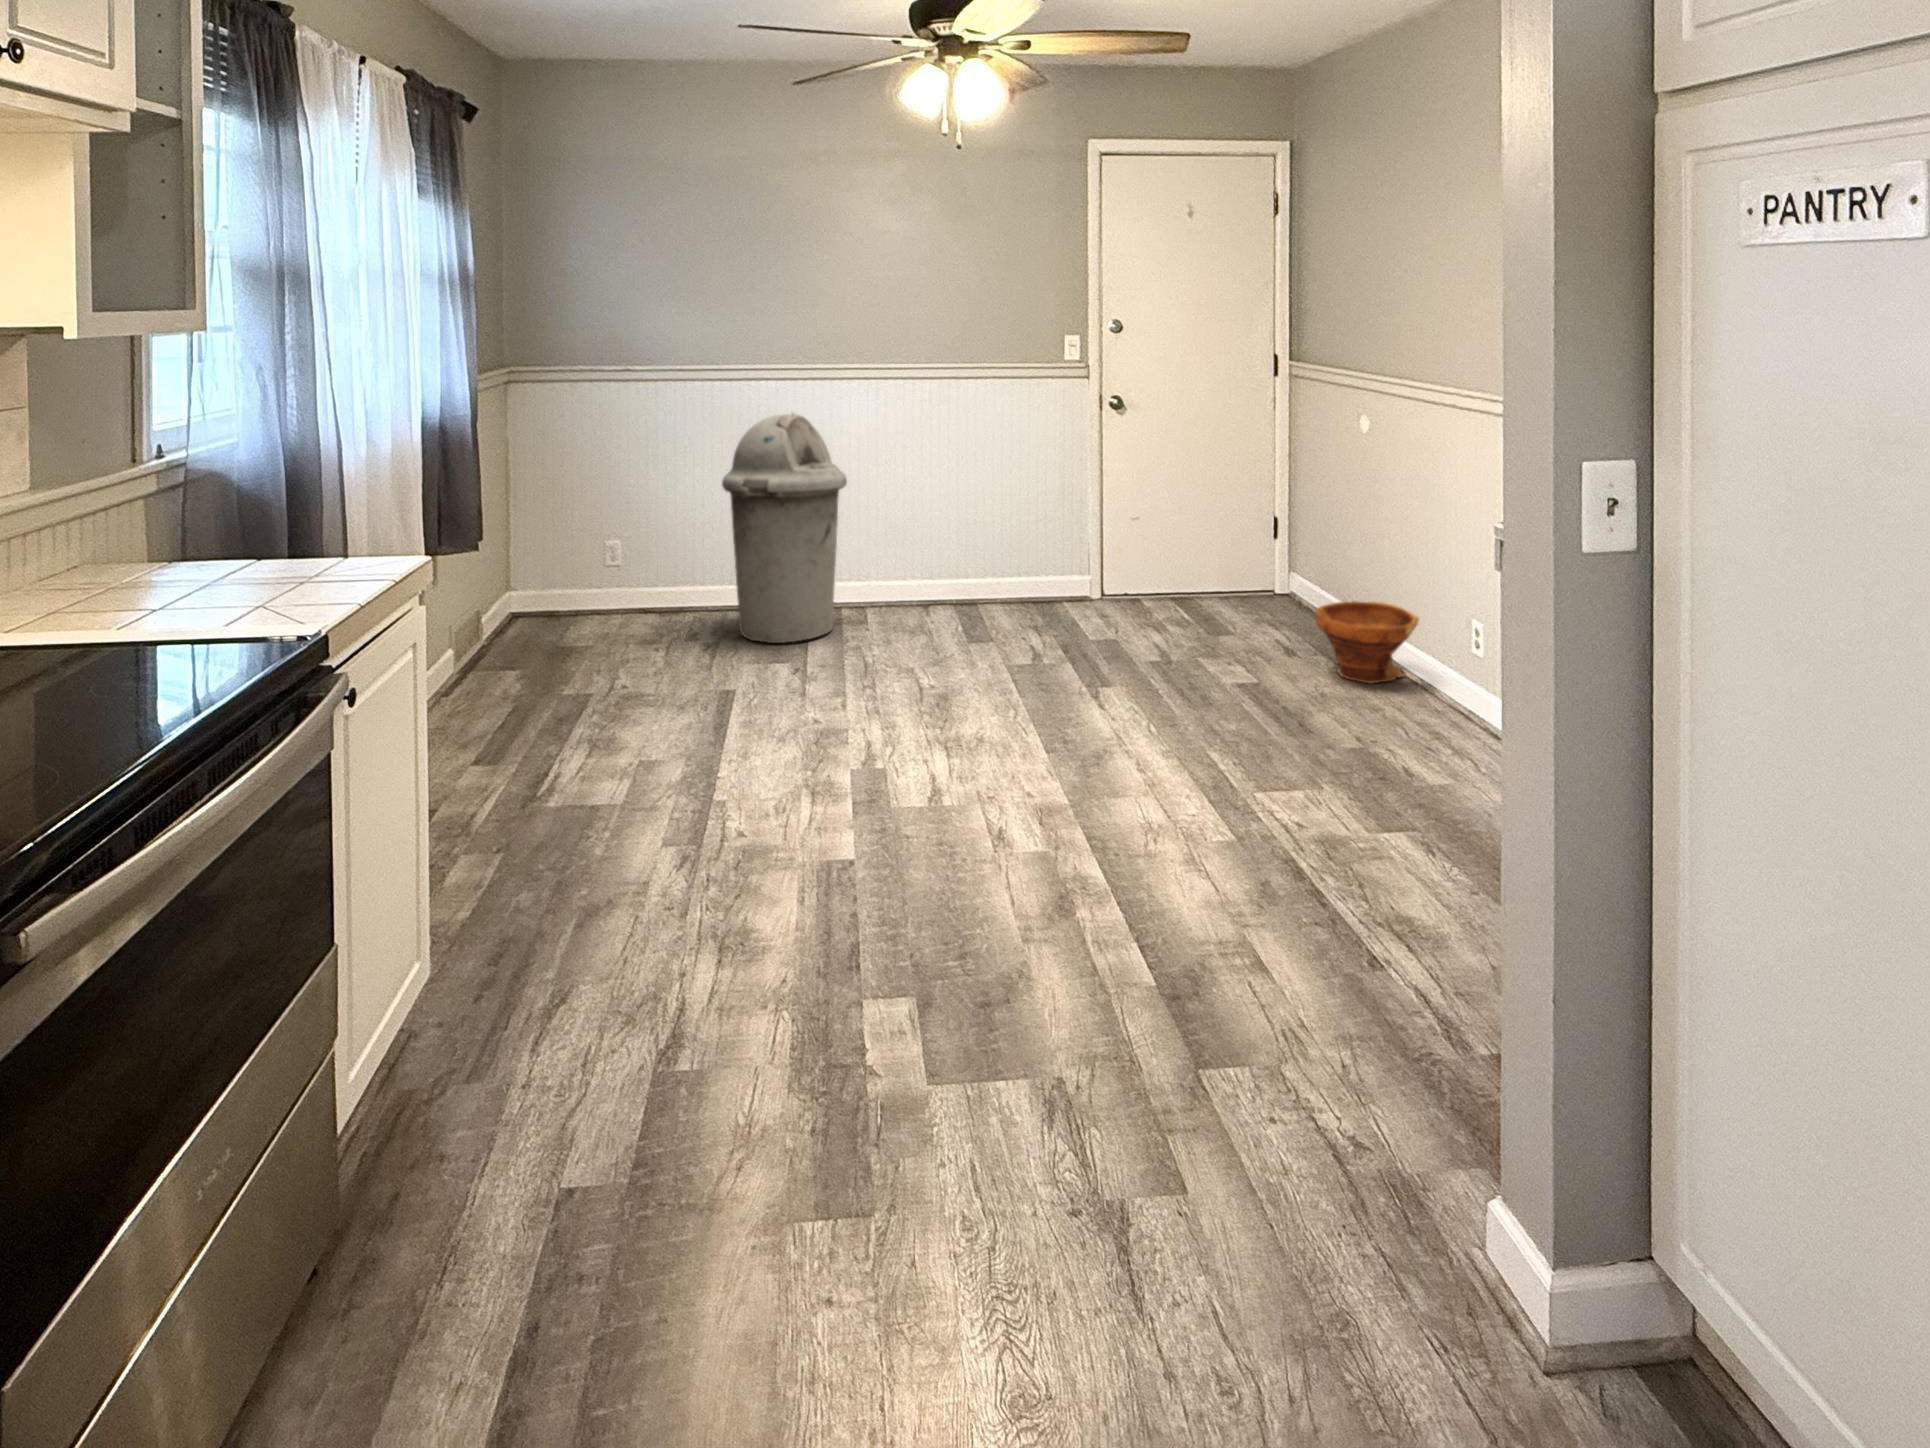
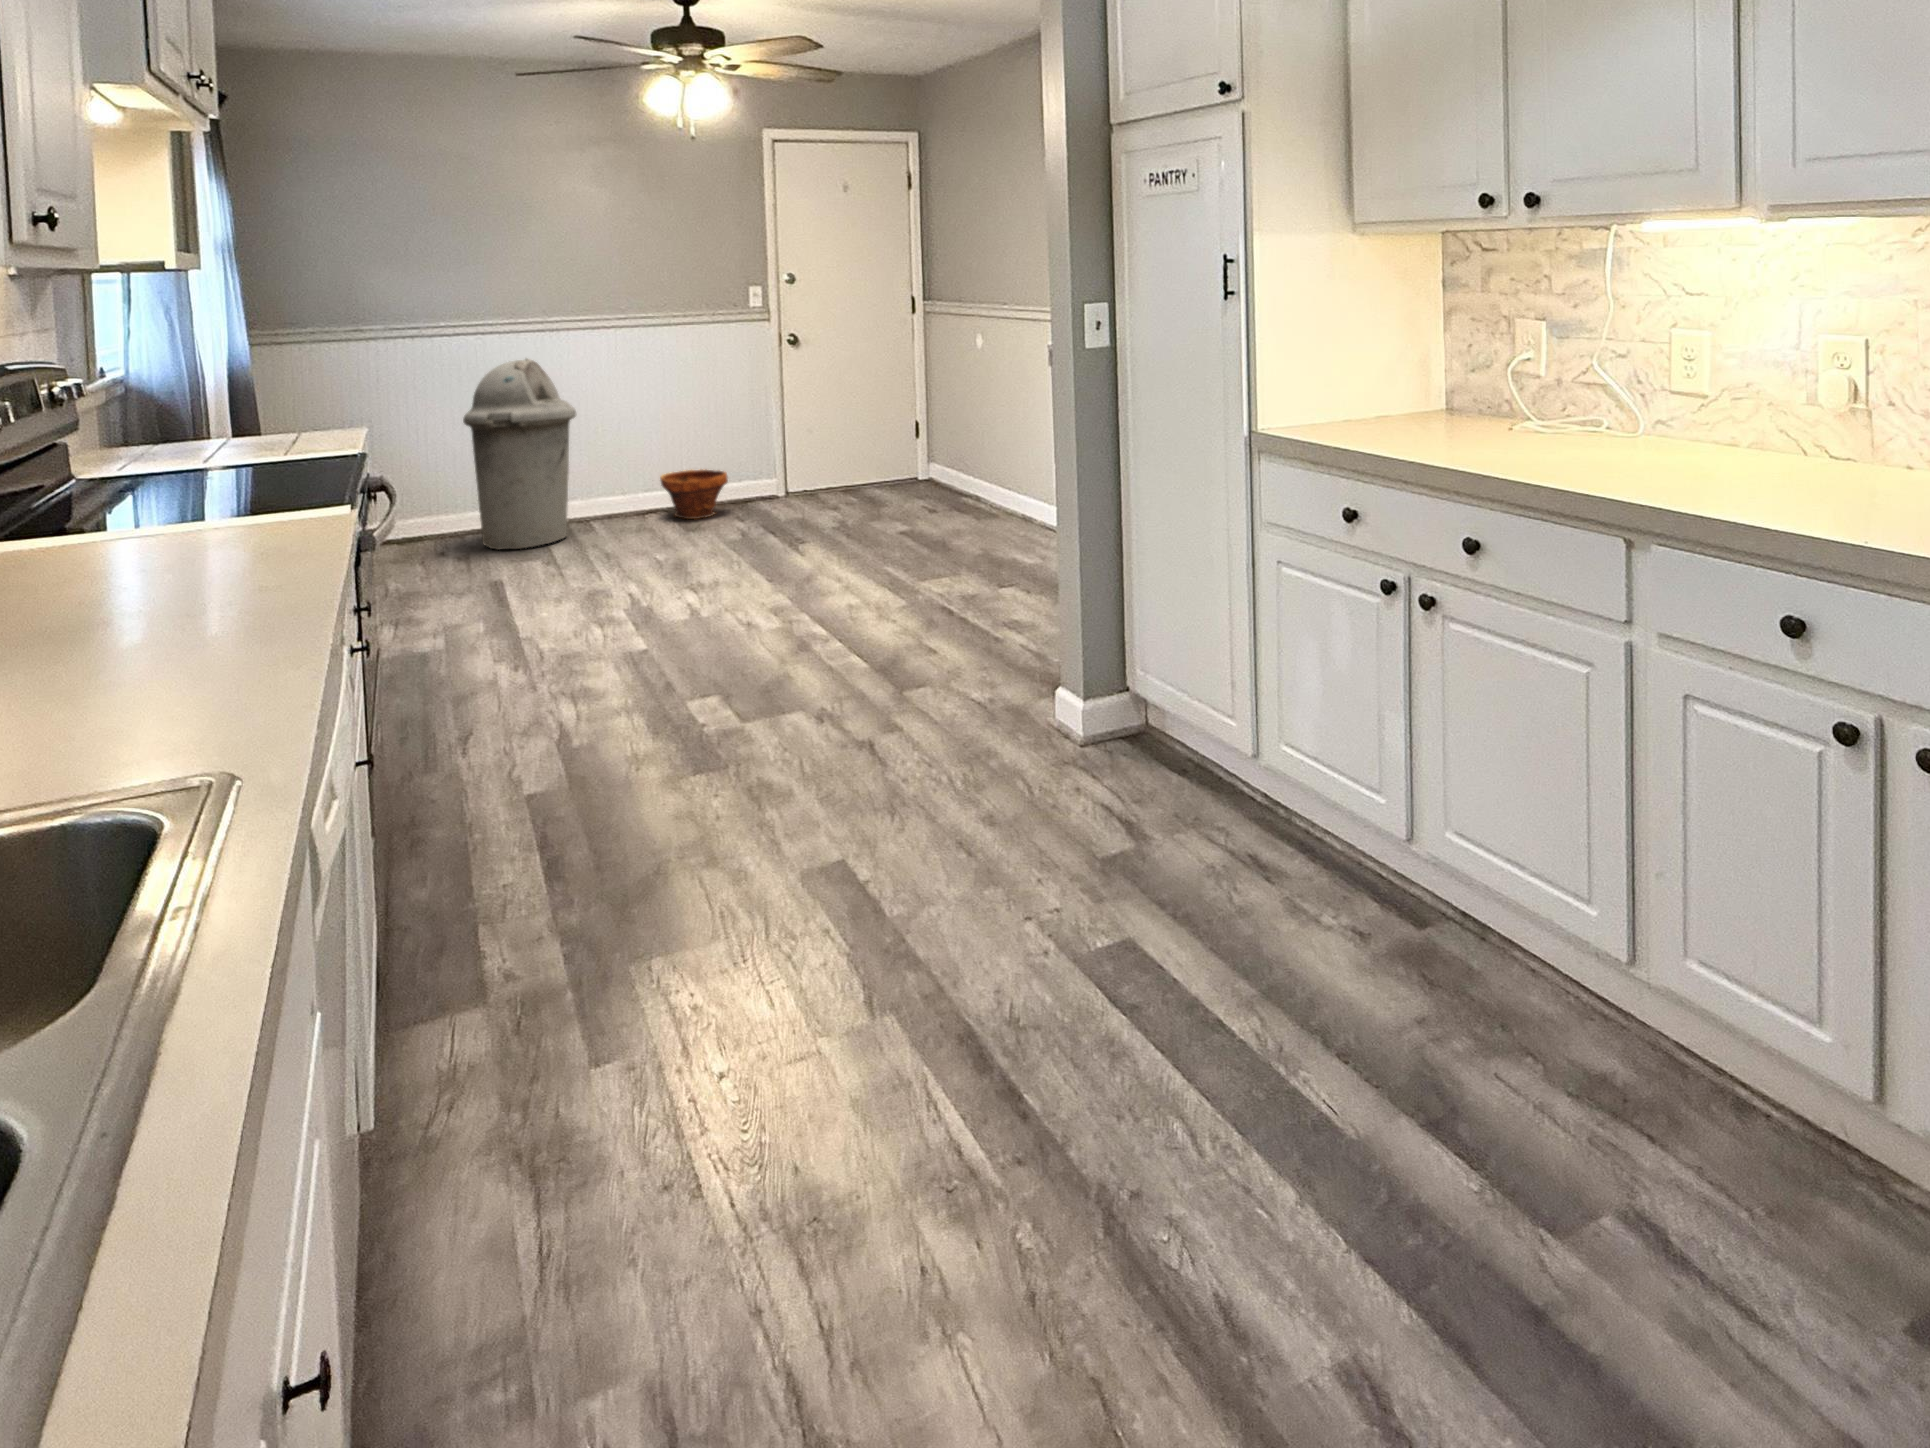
planter: present [1315,601,1419,684] -> present [660,470,728,519]

